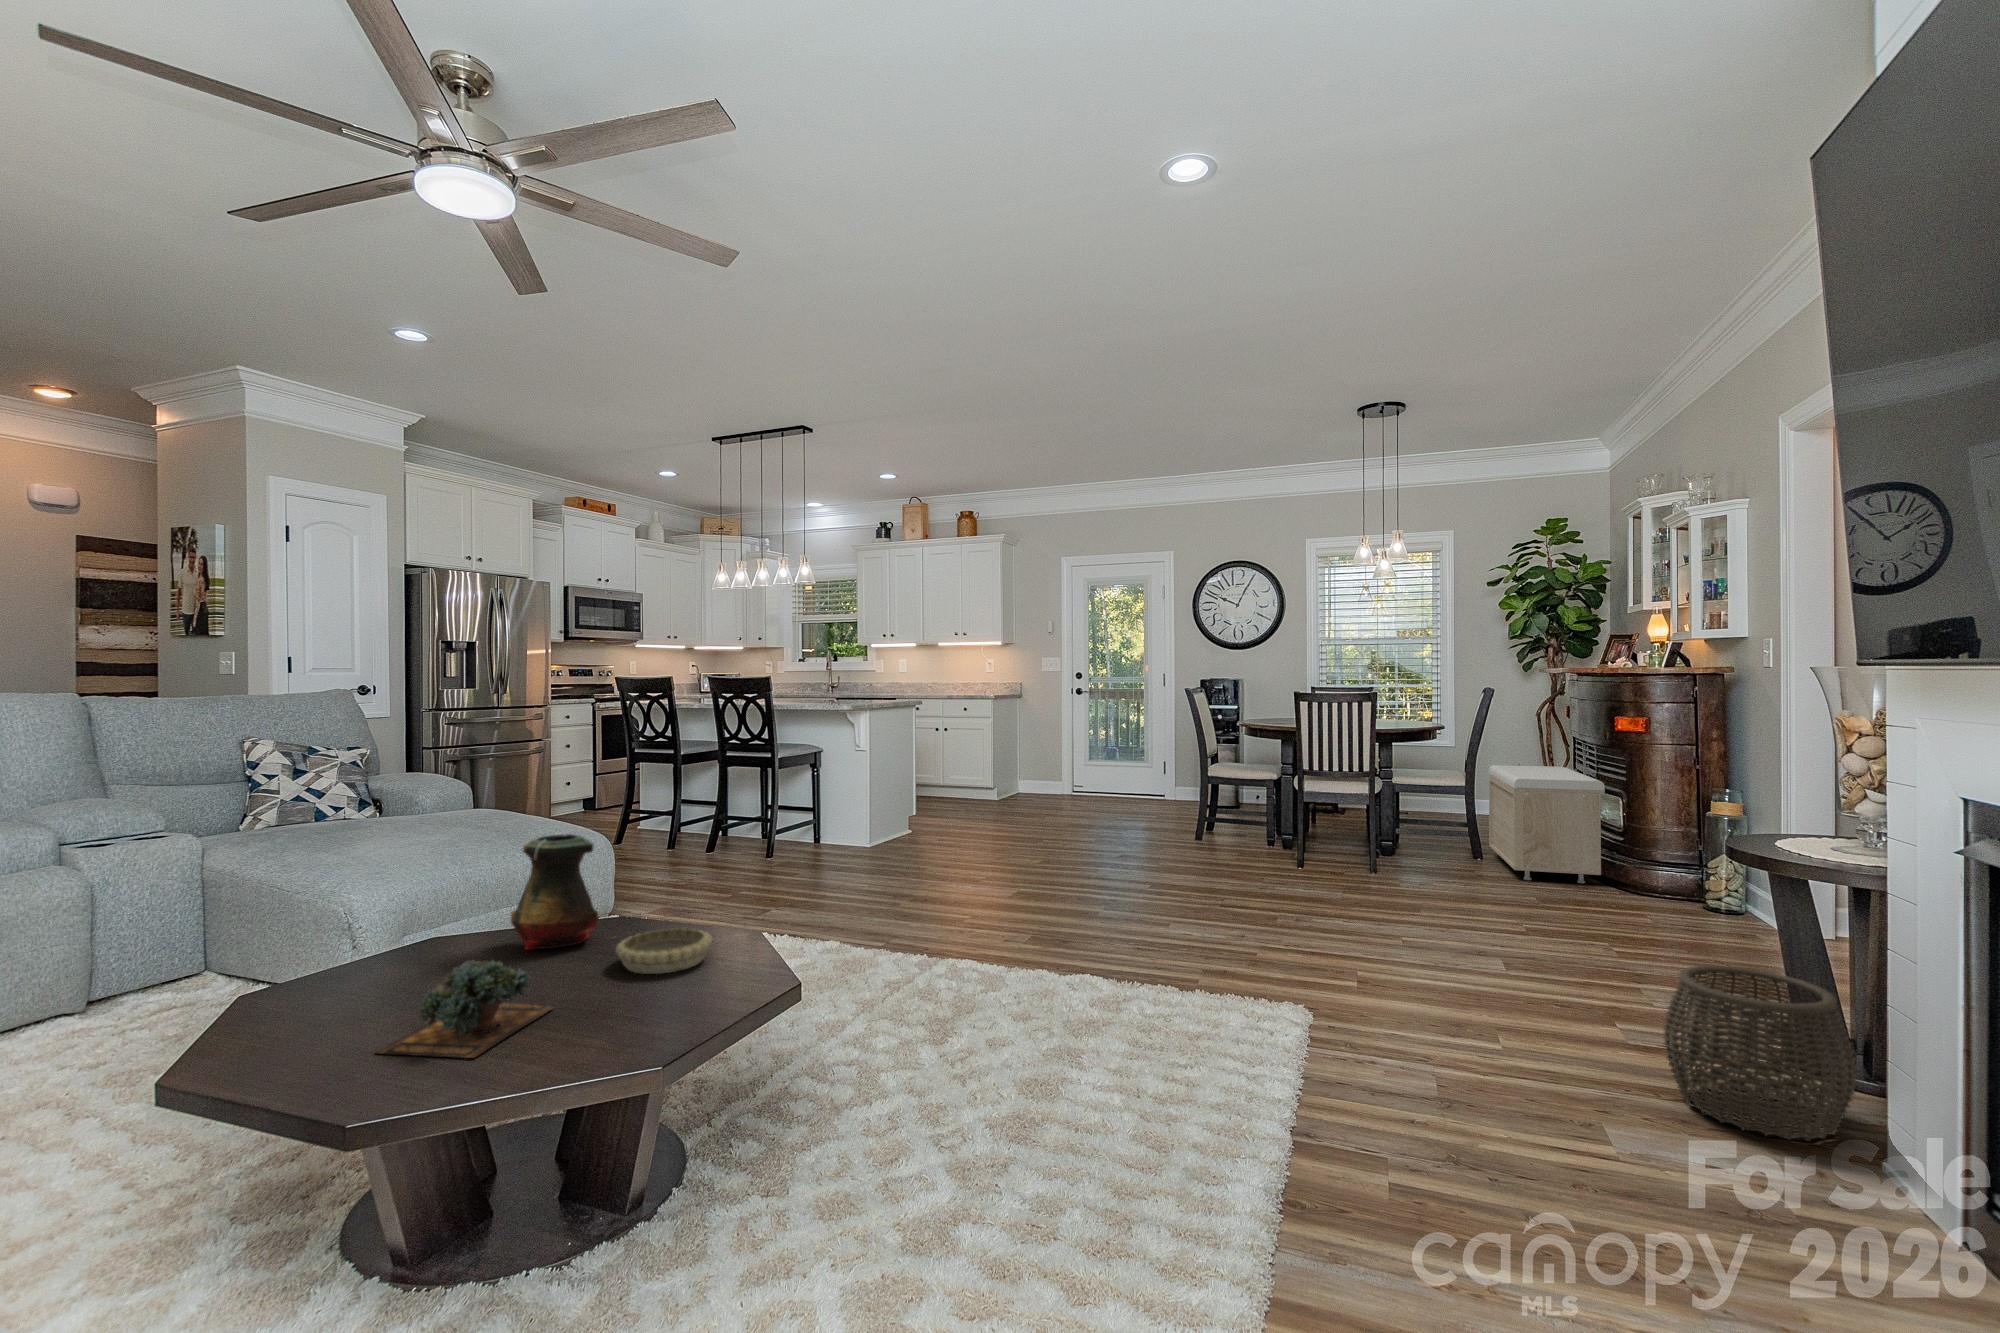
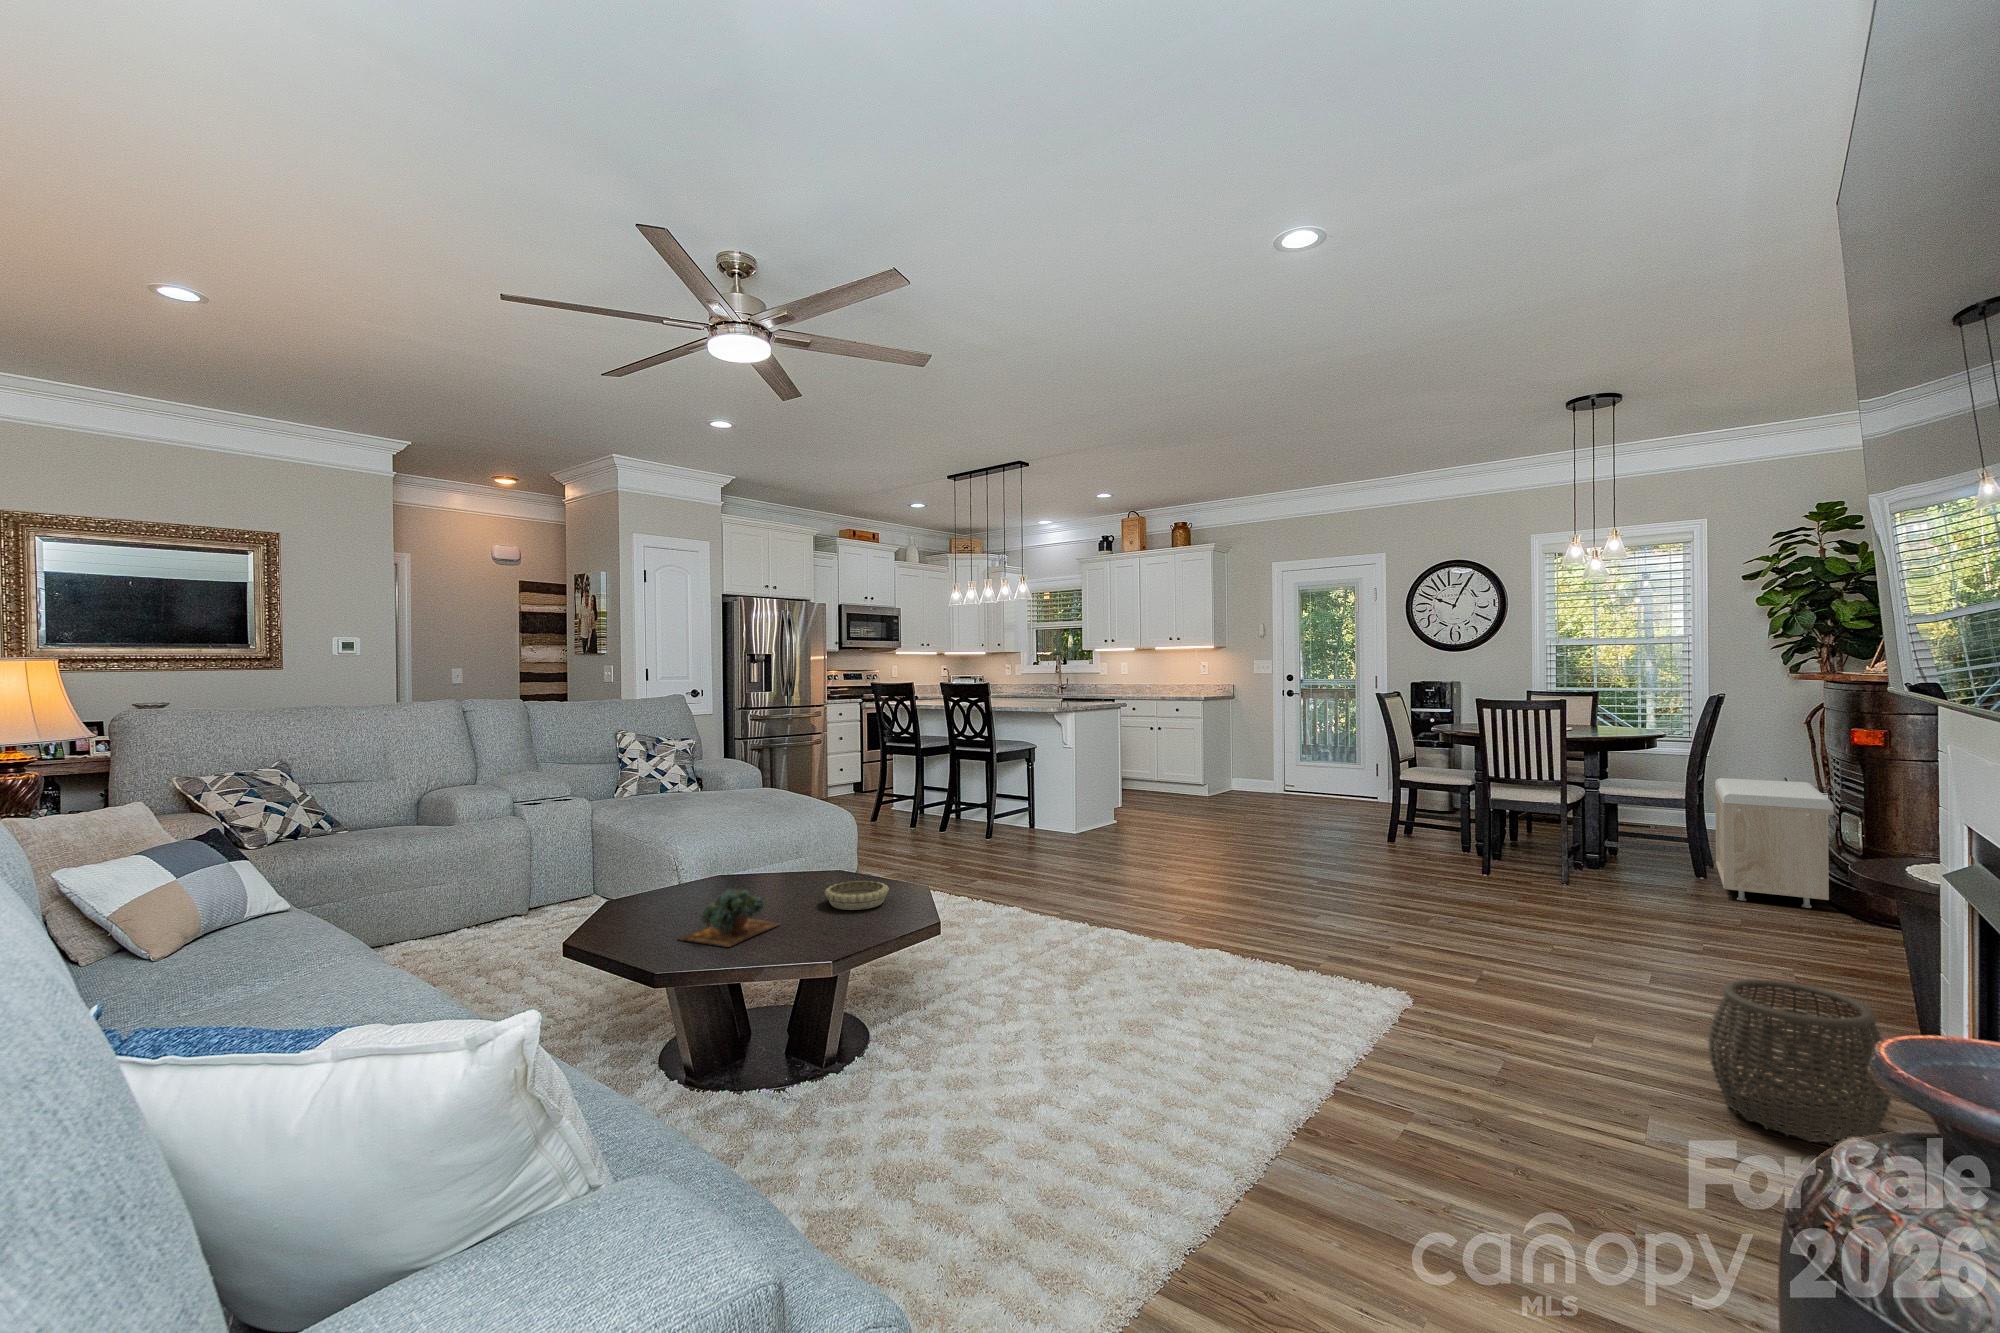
vase: present [511,834,599,950] -> none [765,811,821,889]

